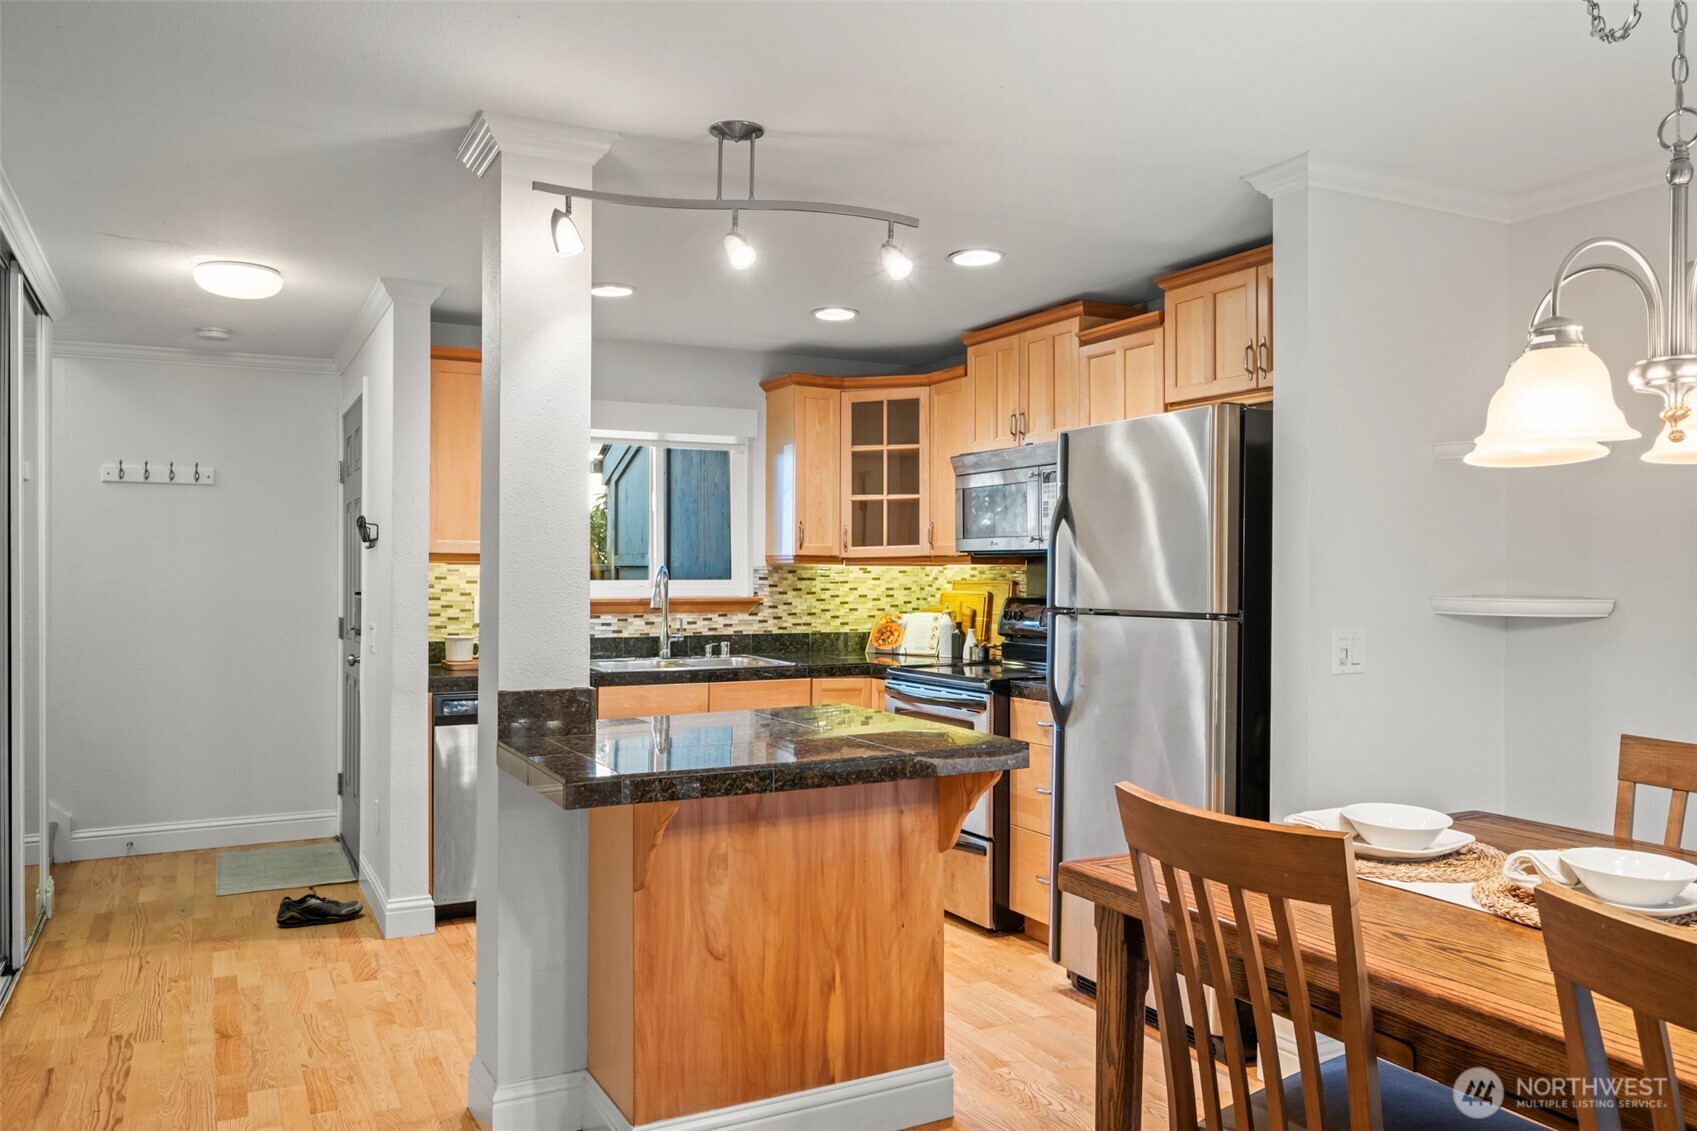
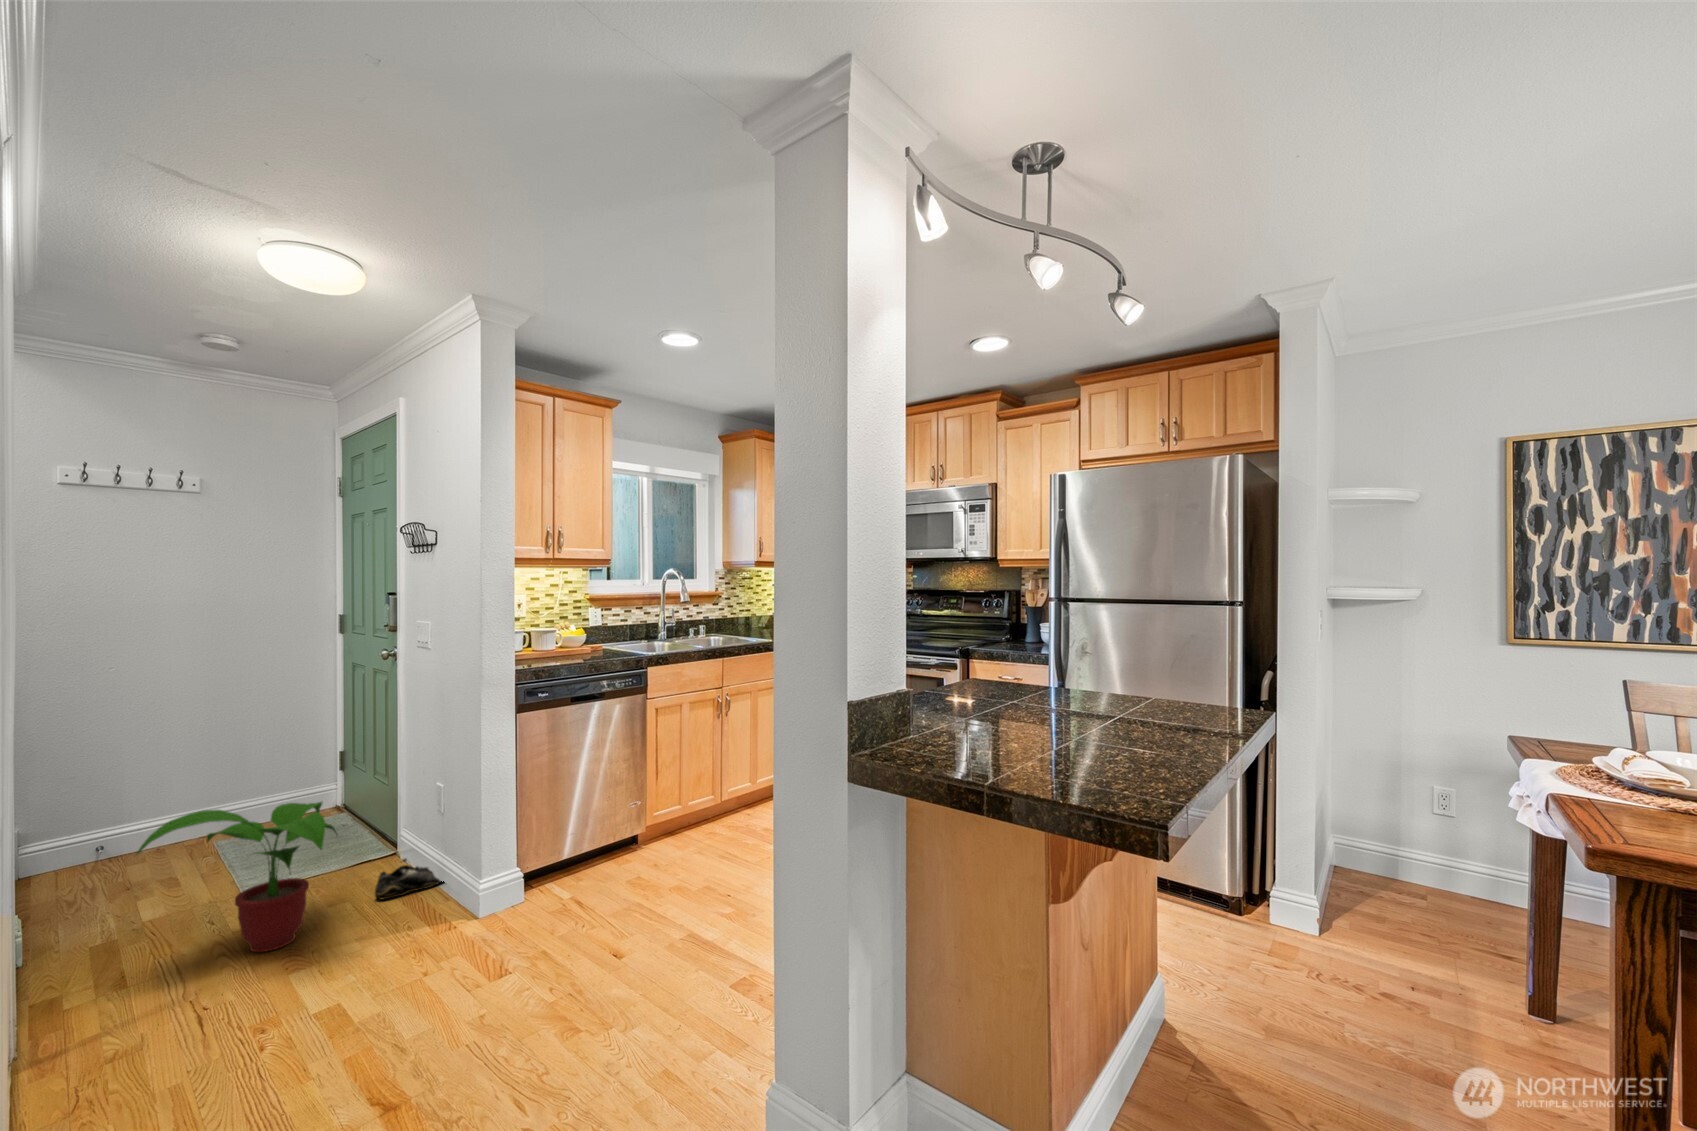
potted plant: none [45,802,231,953] -> present [137,802,337,952]

